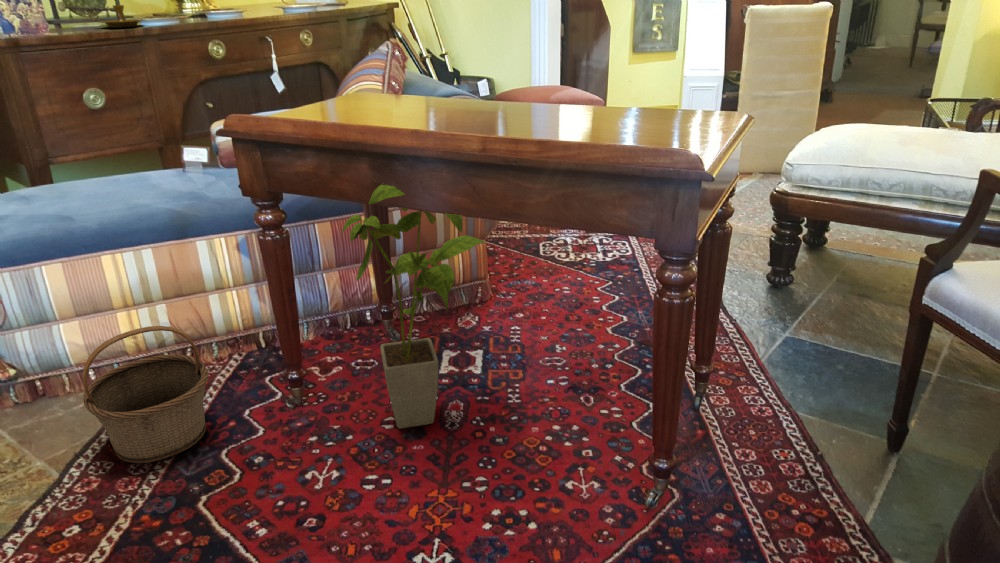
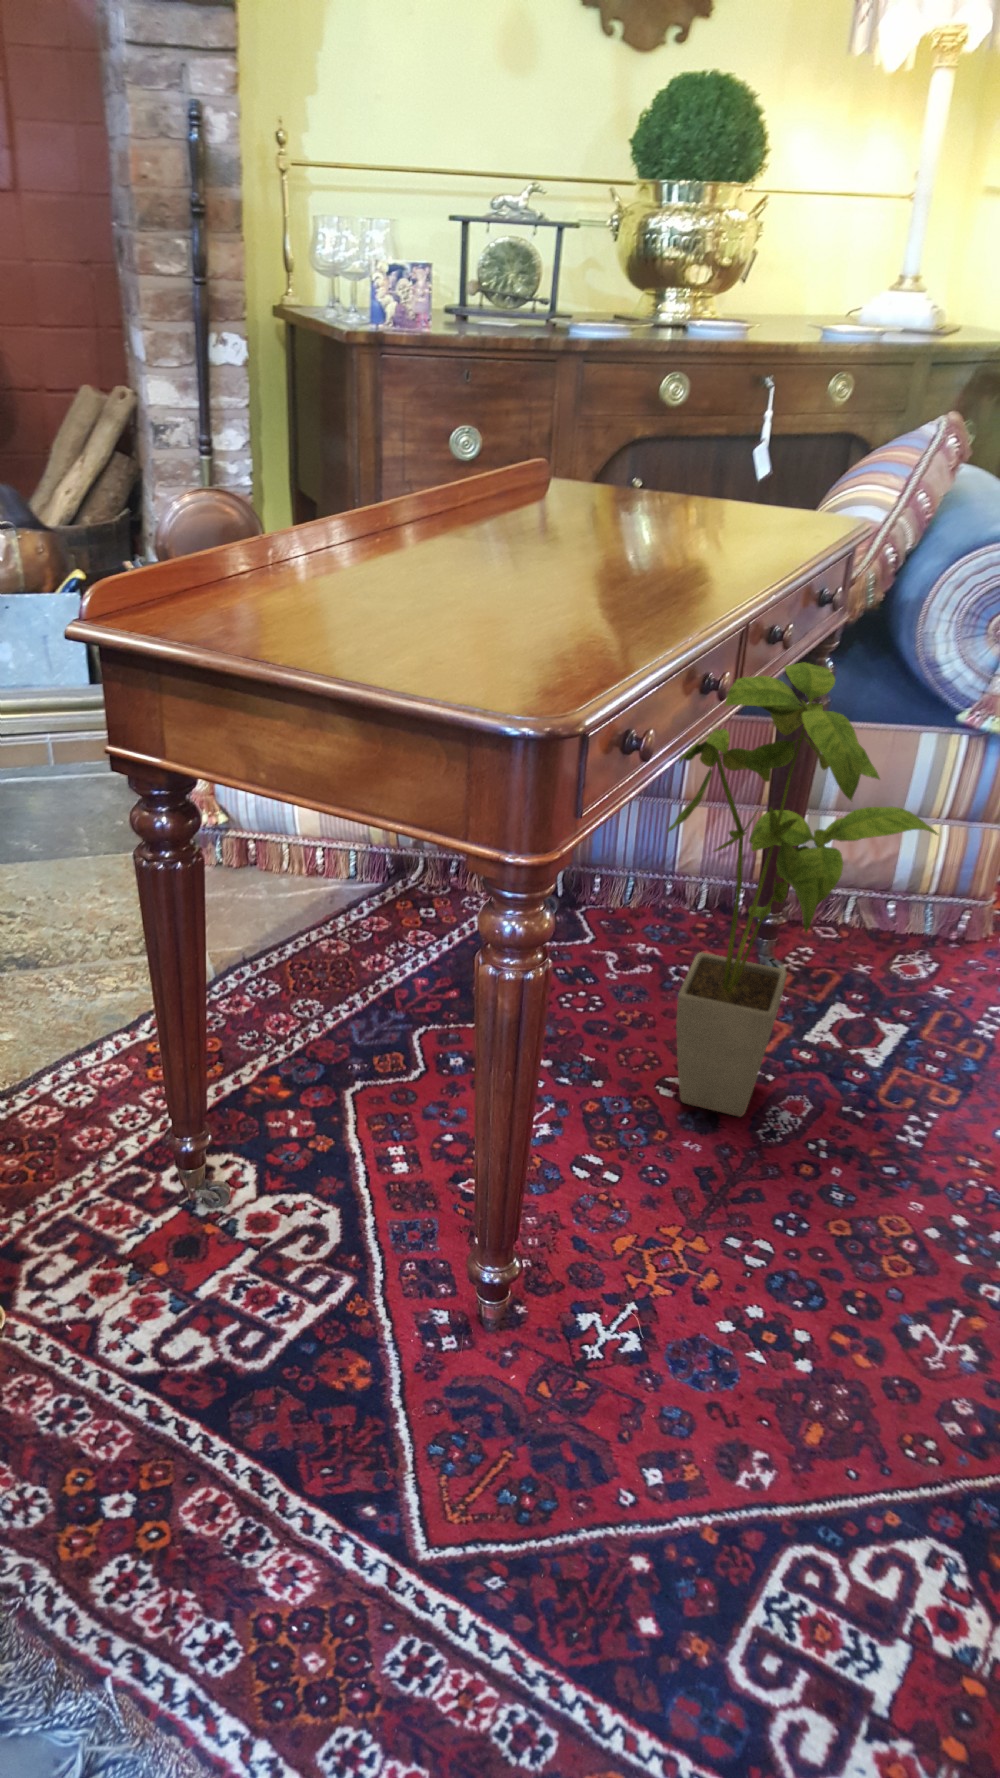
candlestick: present [90,5,142,28] -> none [496,300,570,338]
basket: present [82,326,209,463] -> none [266,809,437,1008]

